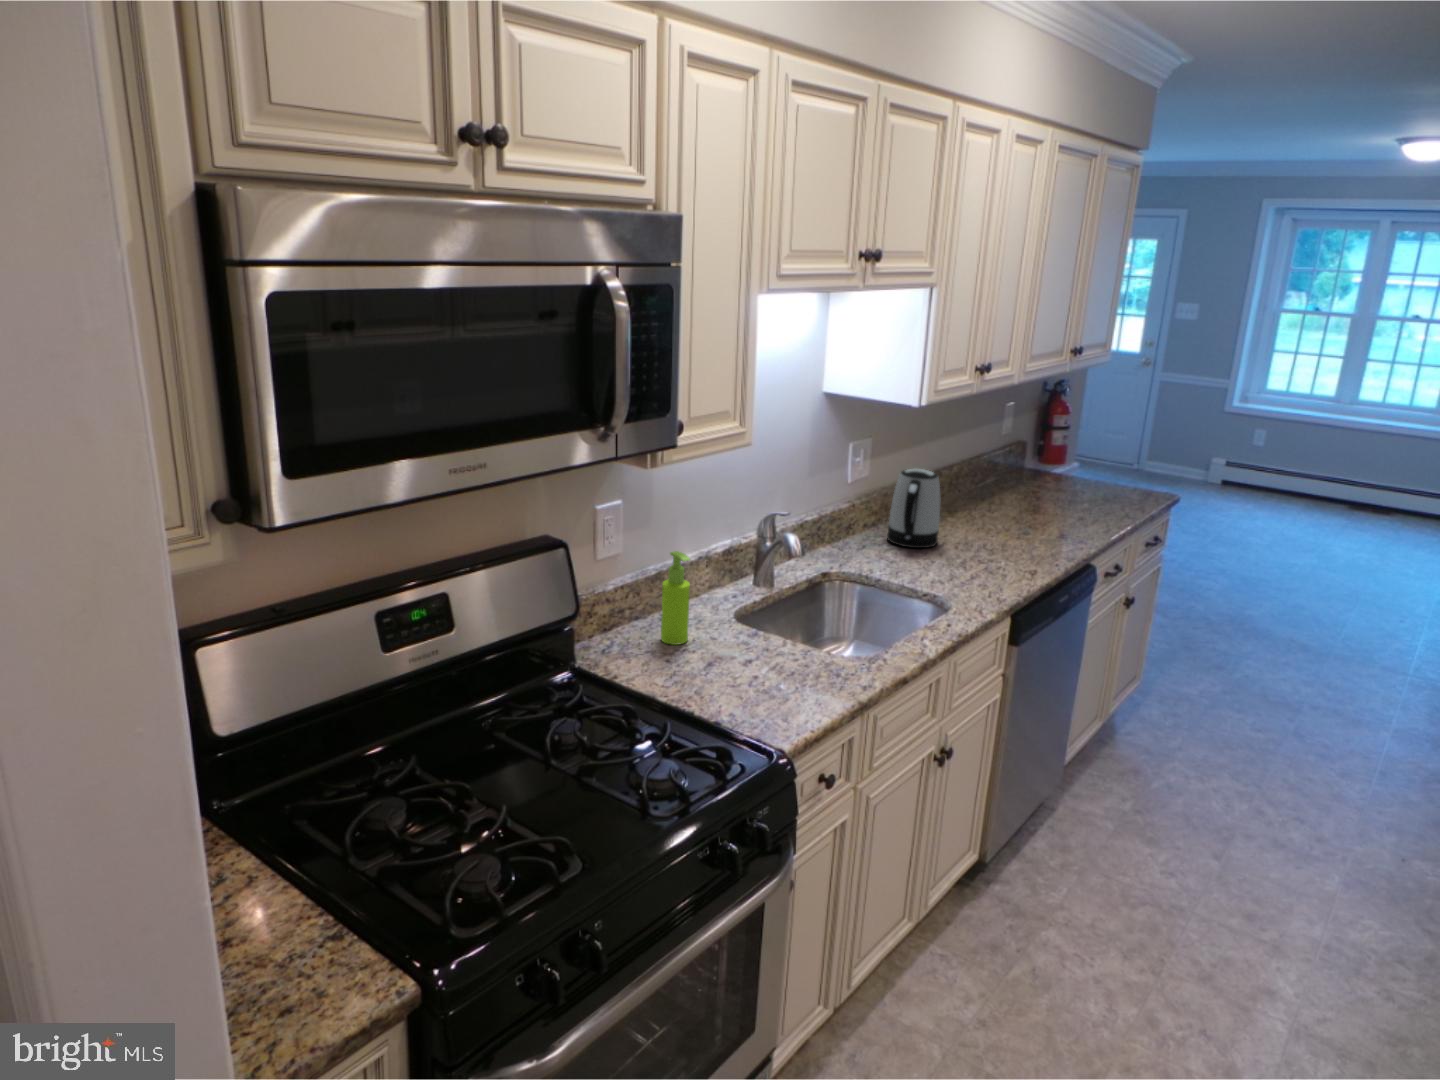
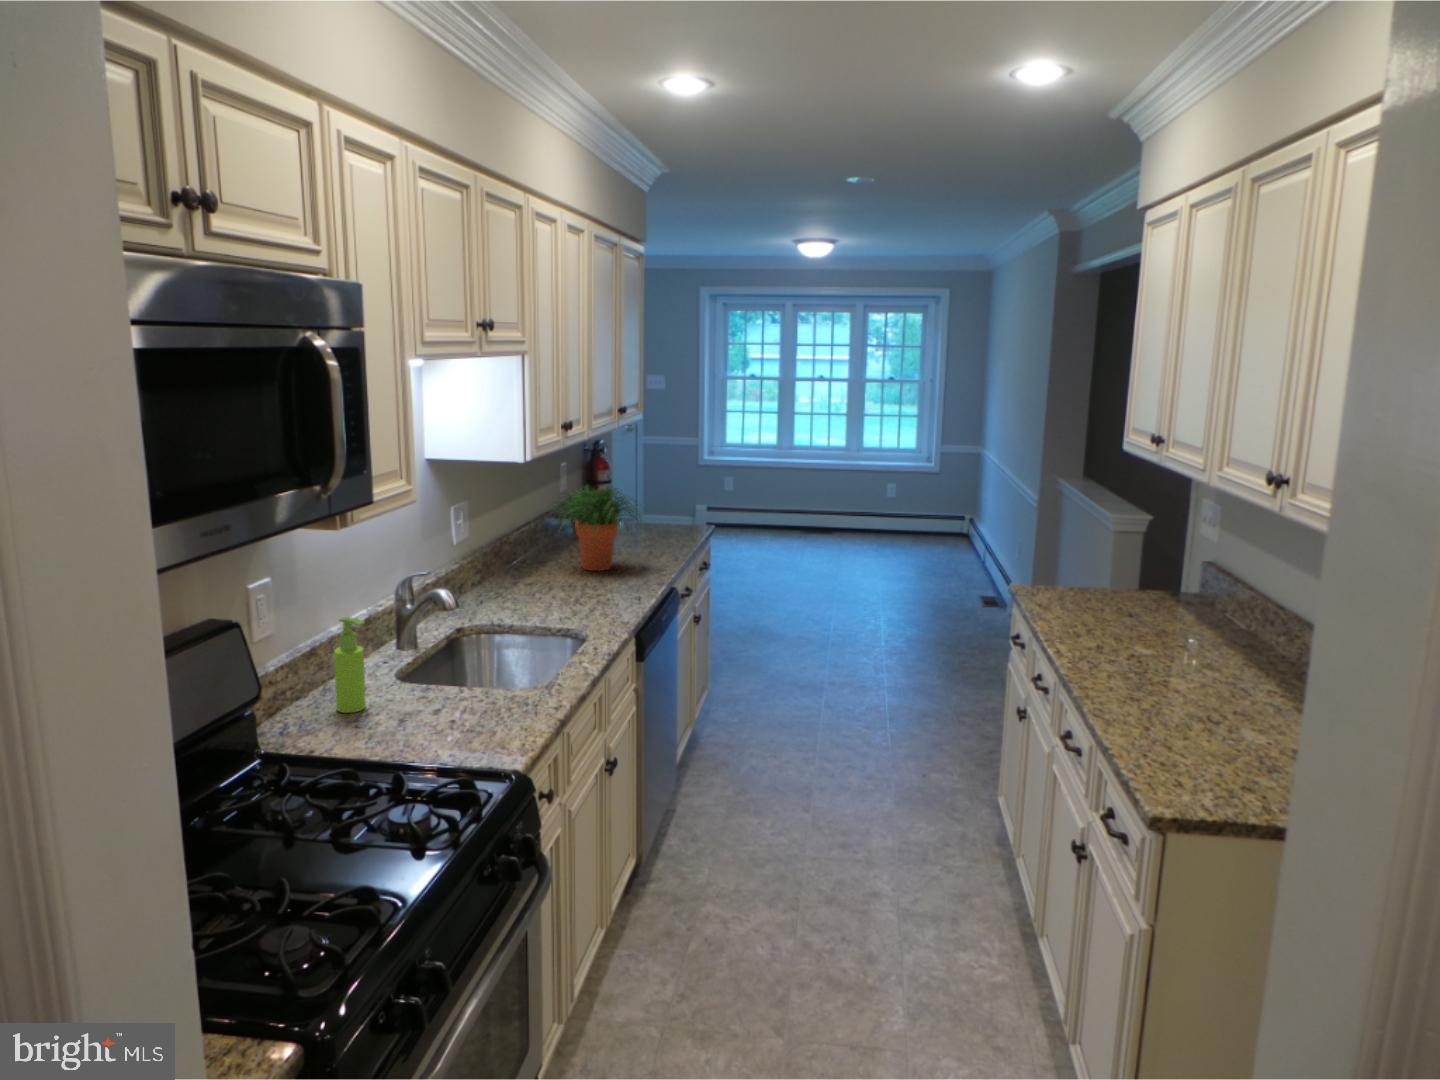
potted plant: none [961,433,1076,531] -> present [549,485,641,571]
kettle: present [887,469,940,548] -> none [499,523,546,595]

